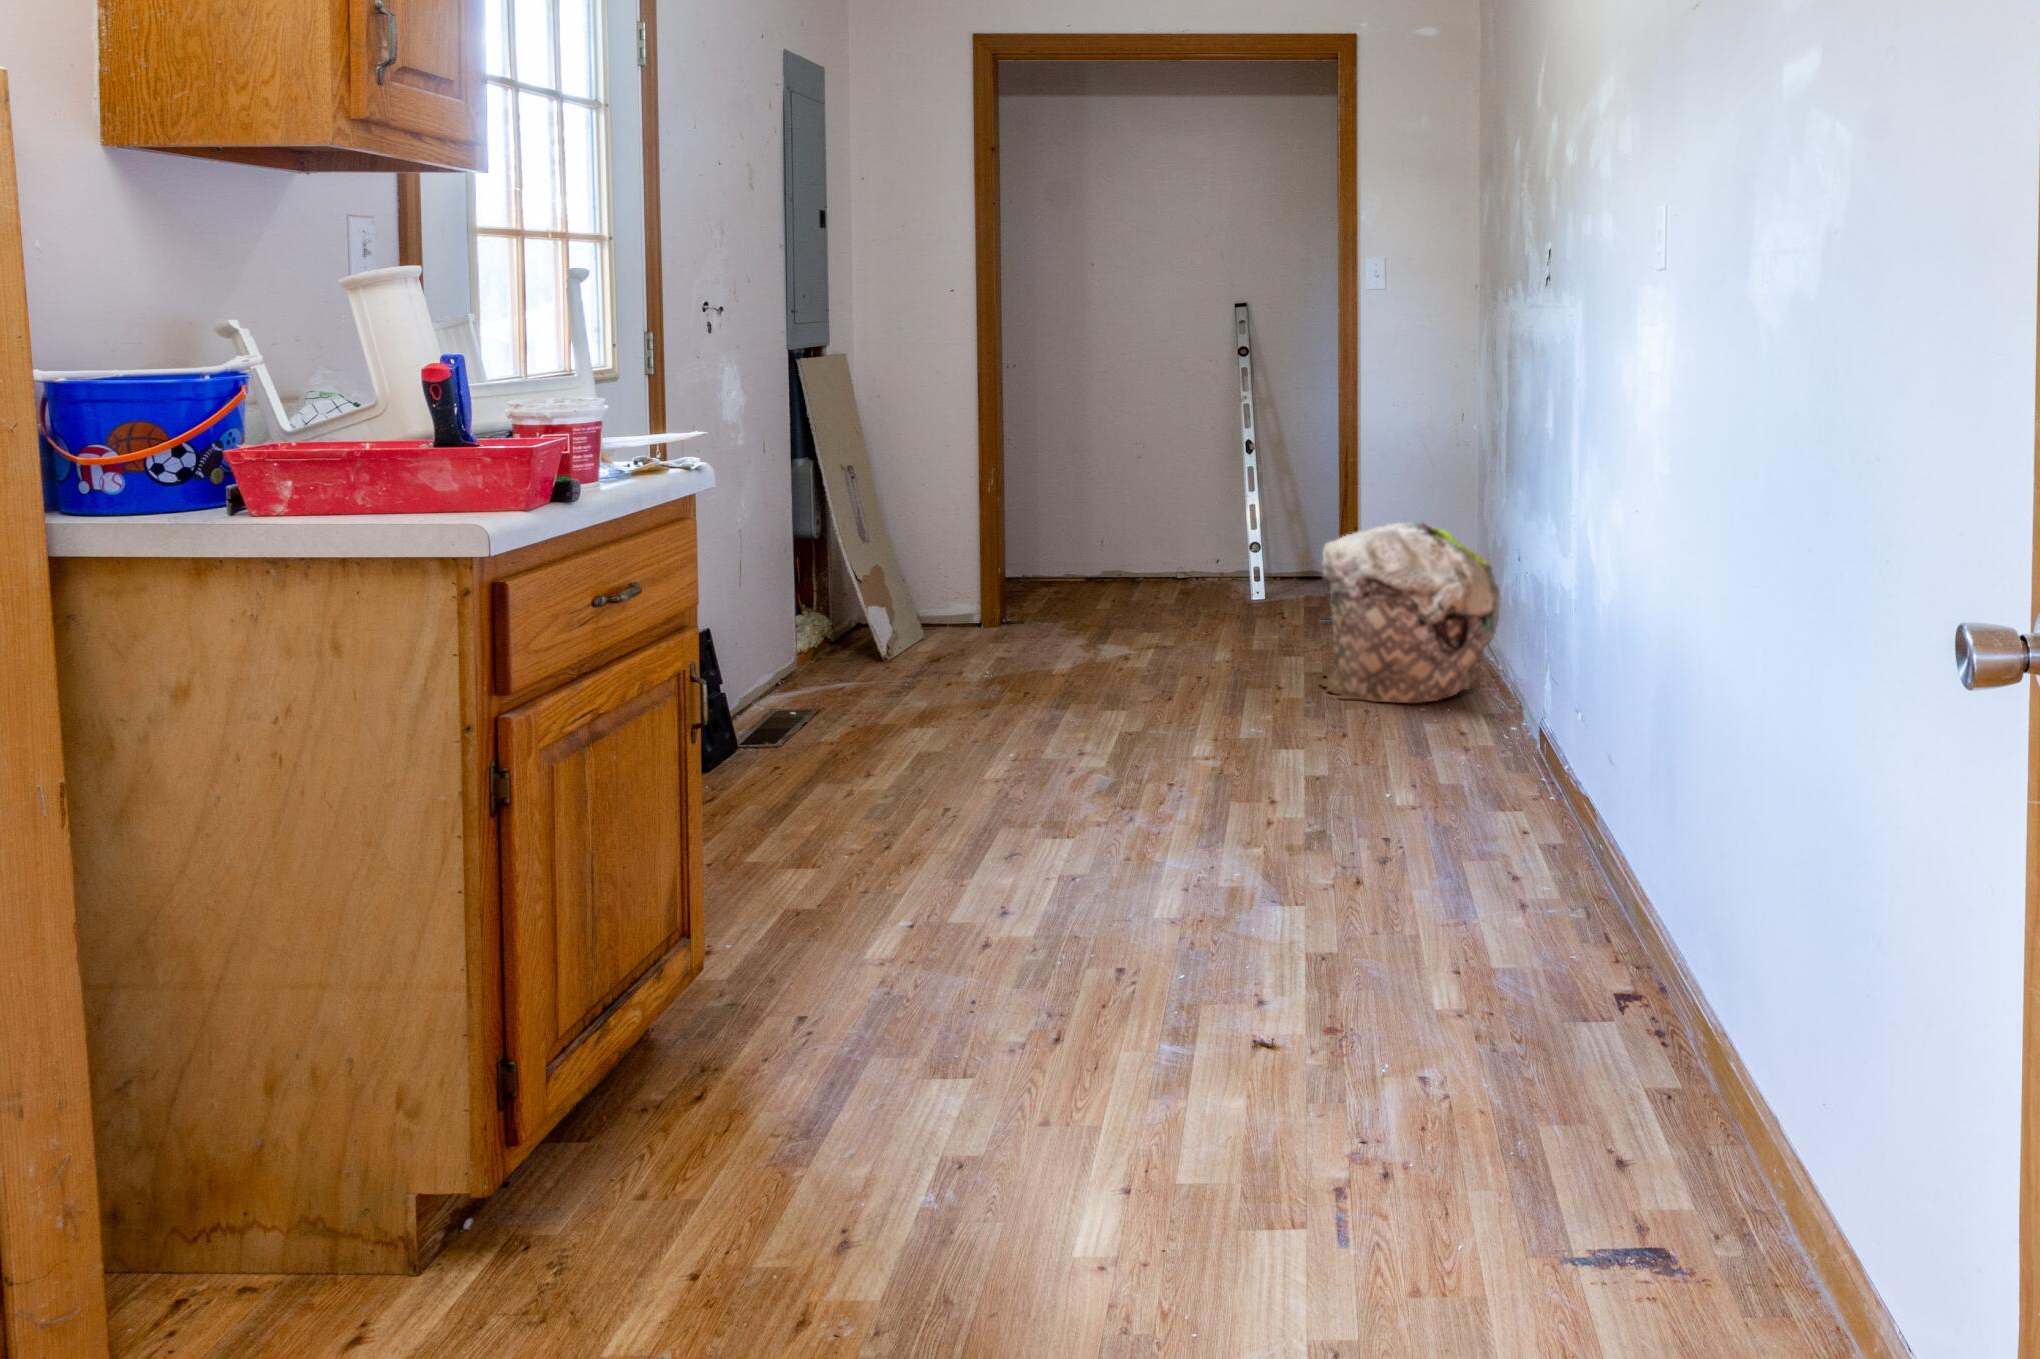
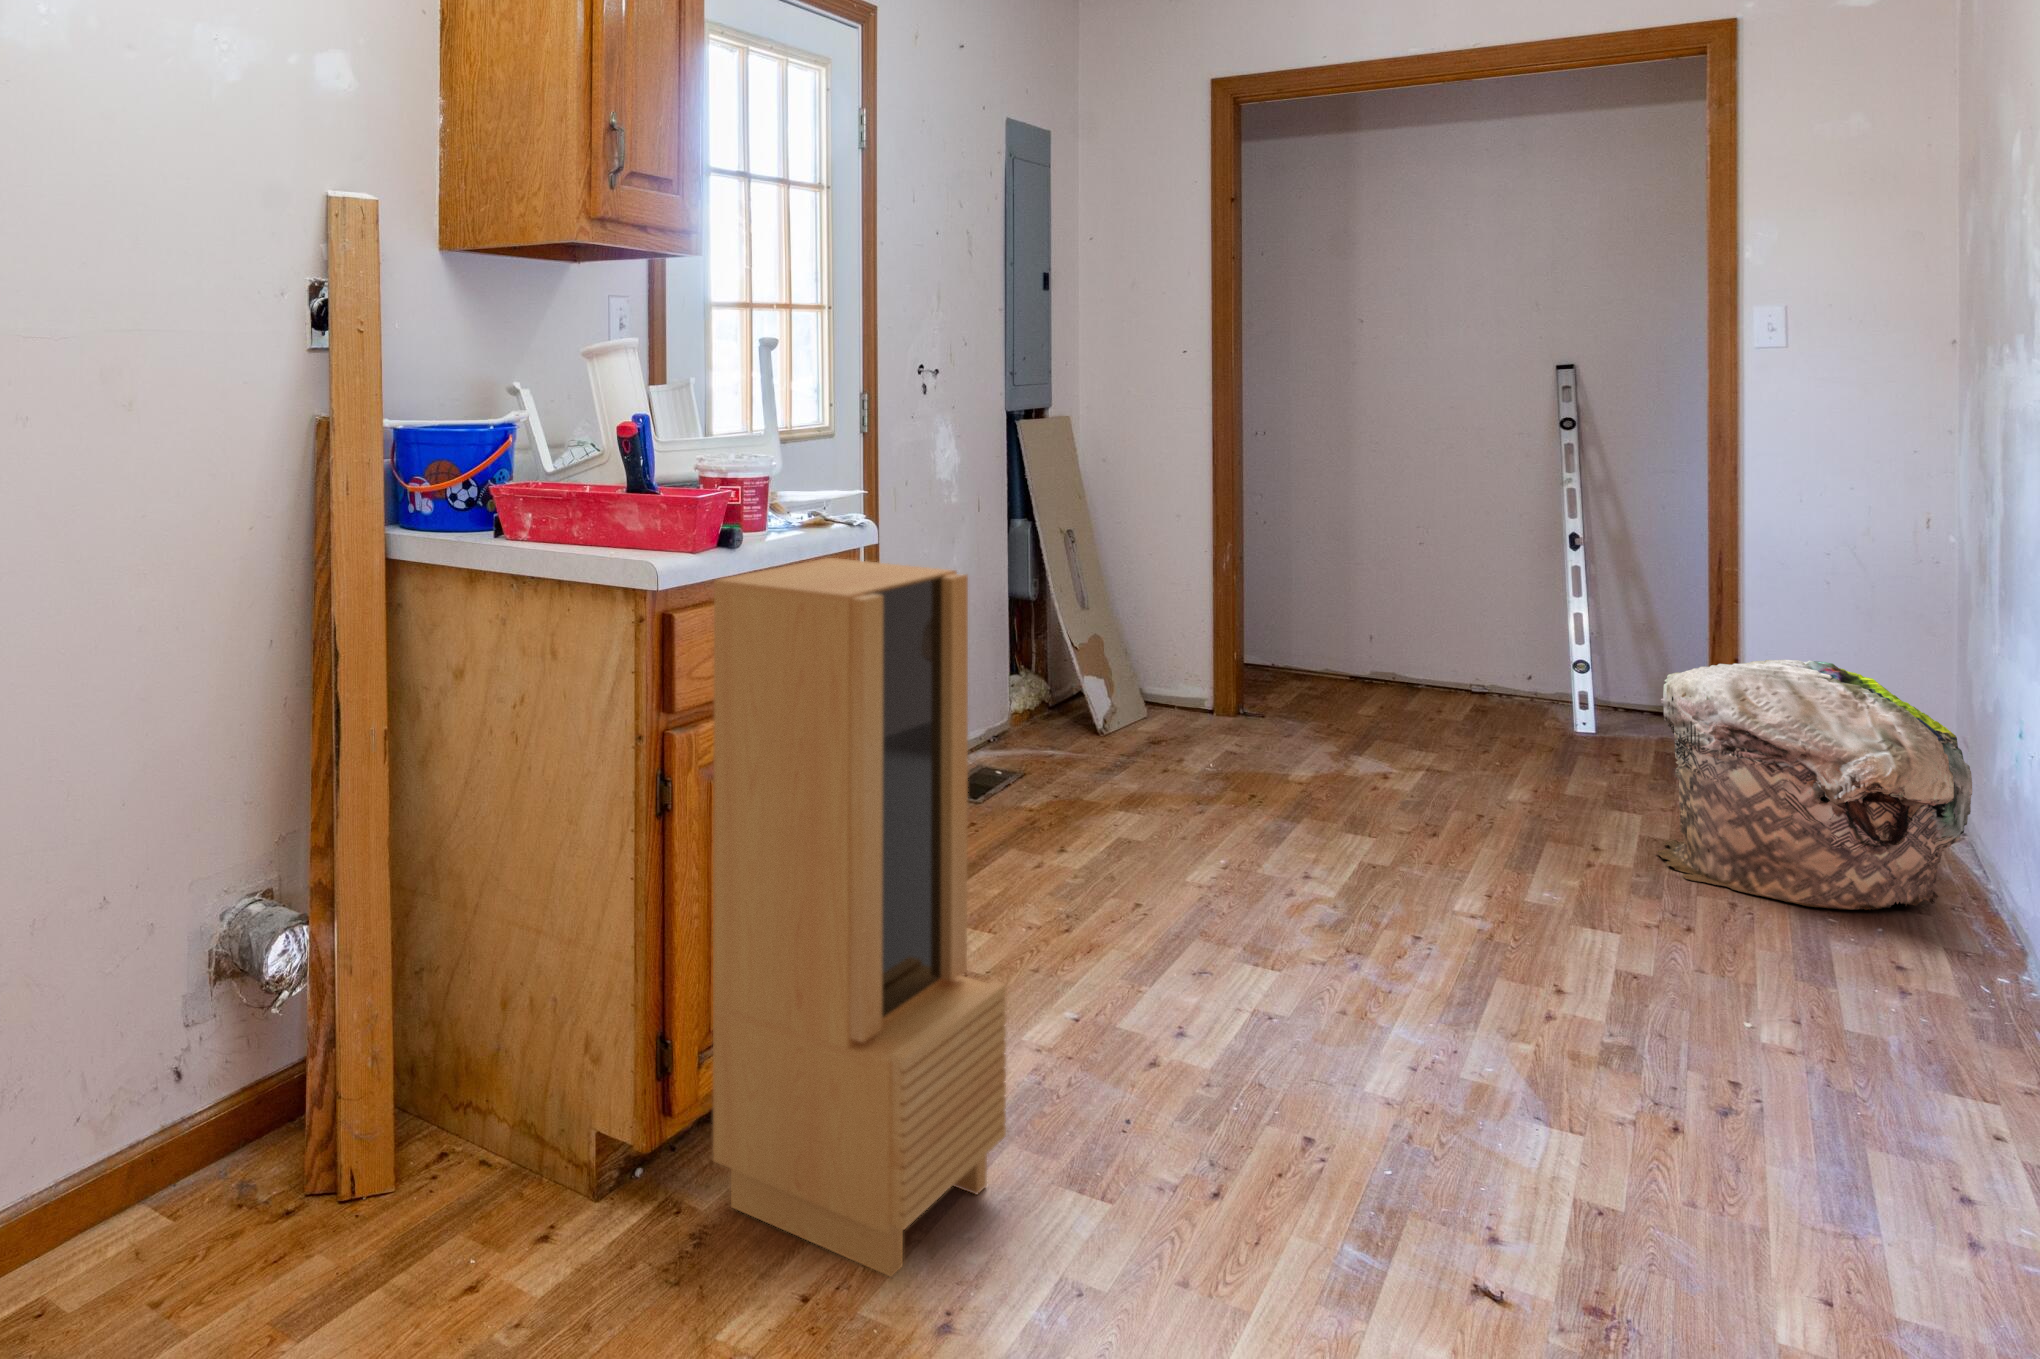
storage cabinet: none [557,504,877,1224] -> present [713,558,1006,1276]

